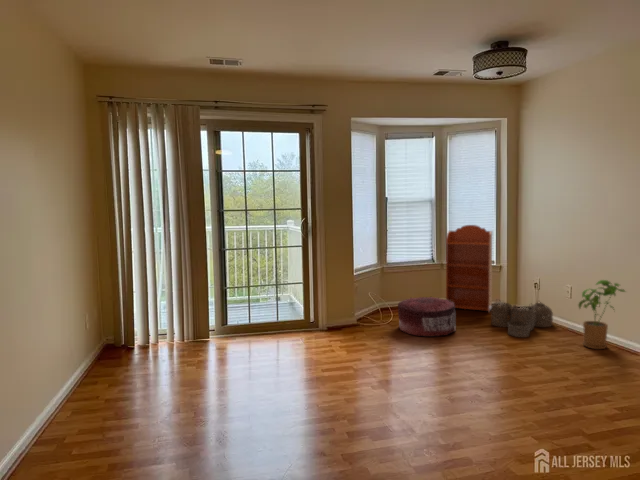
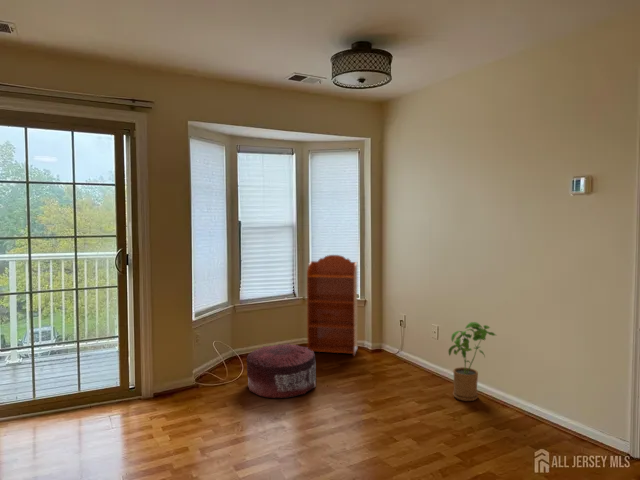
woven basket: present [491,302,553,337] -> none [356,342,421,390]

